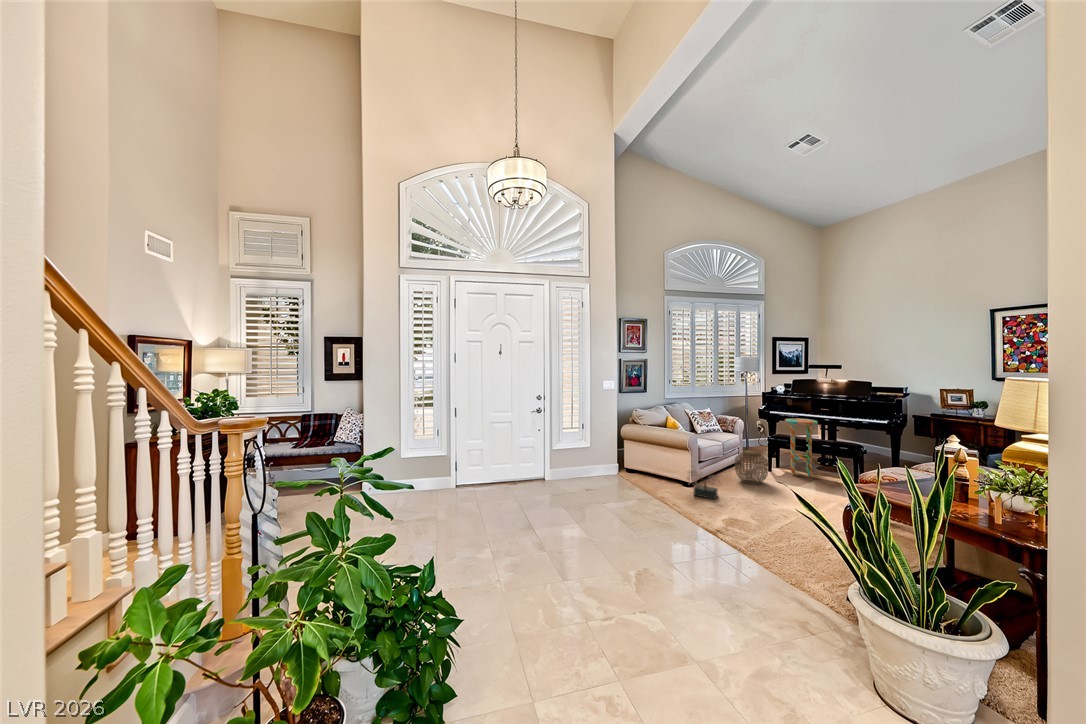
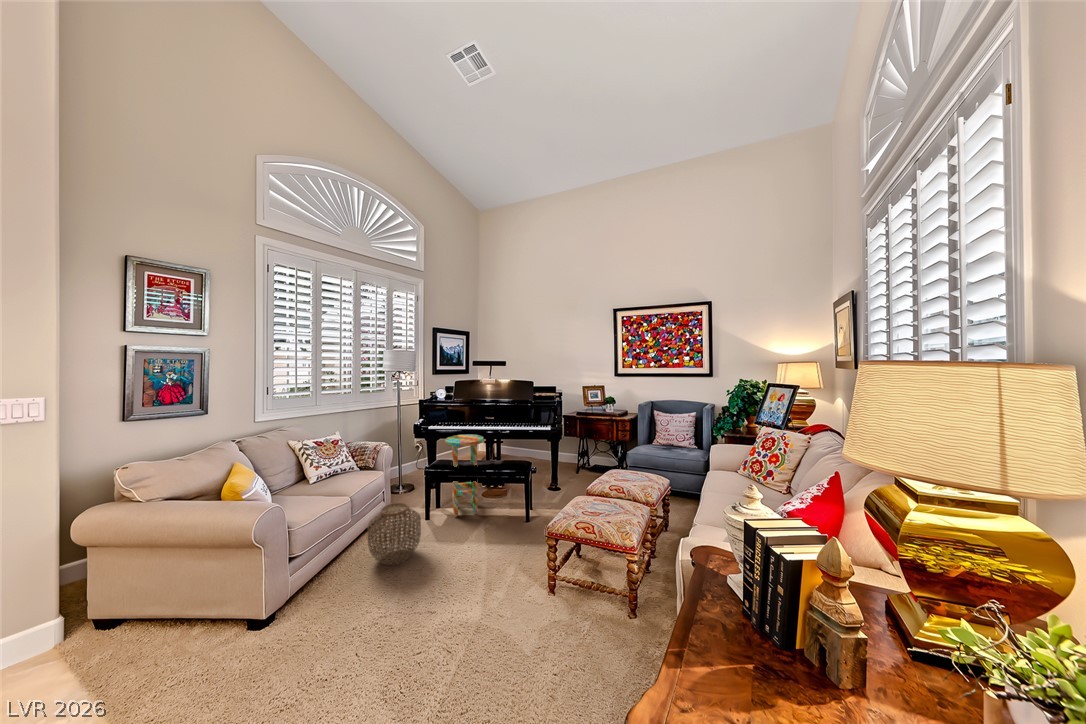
decorative plant: present [687,465,720,499] -> none [231,588,326,671]

